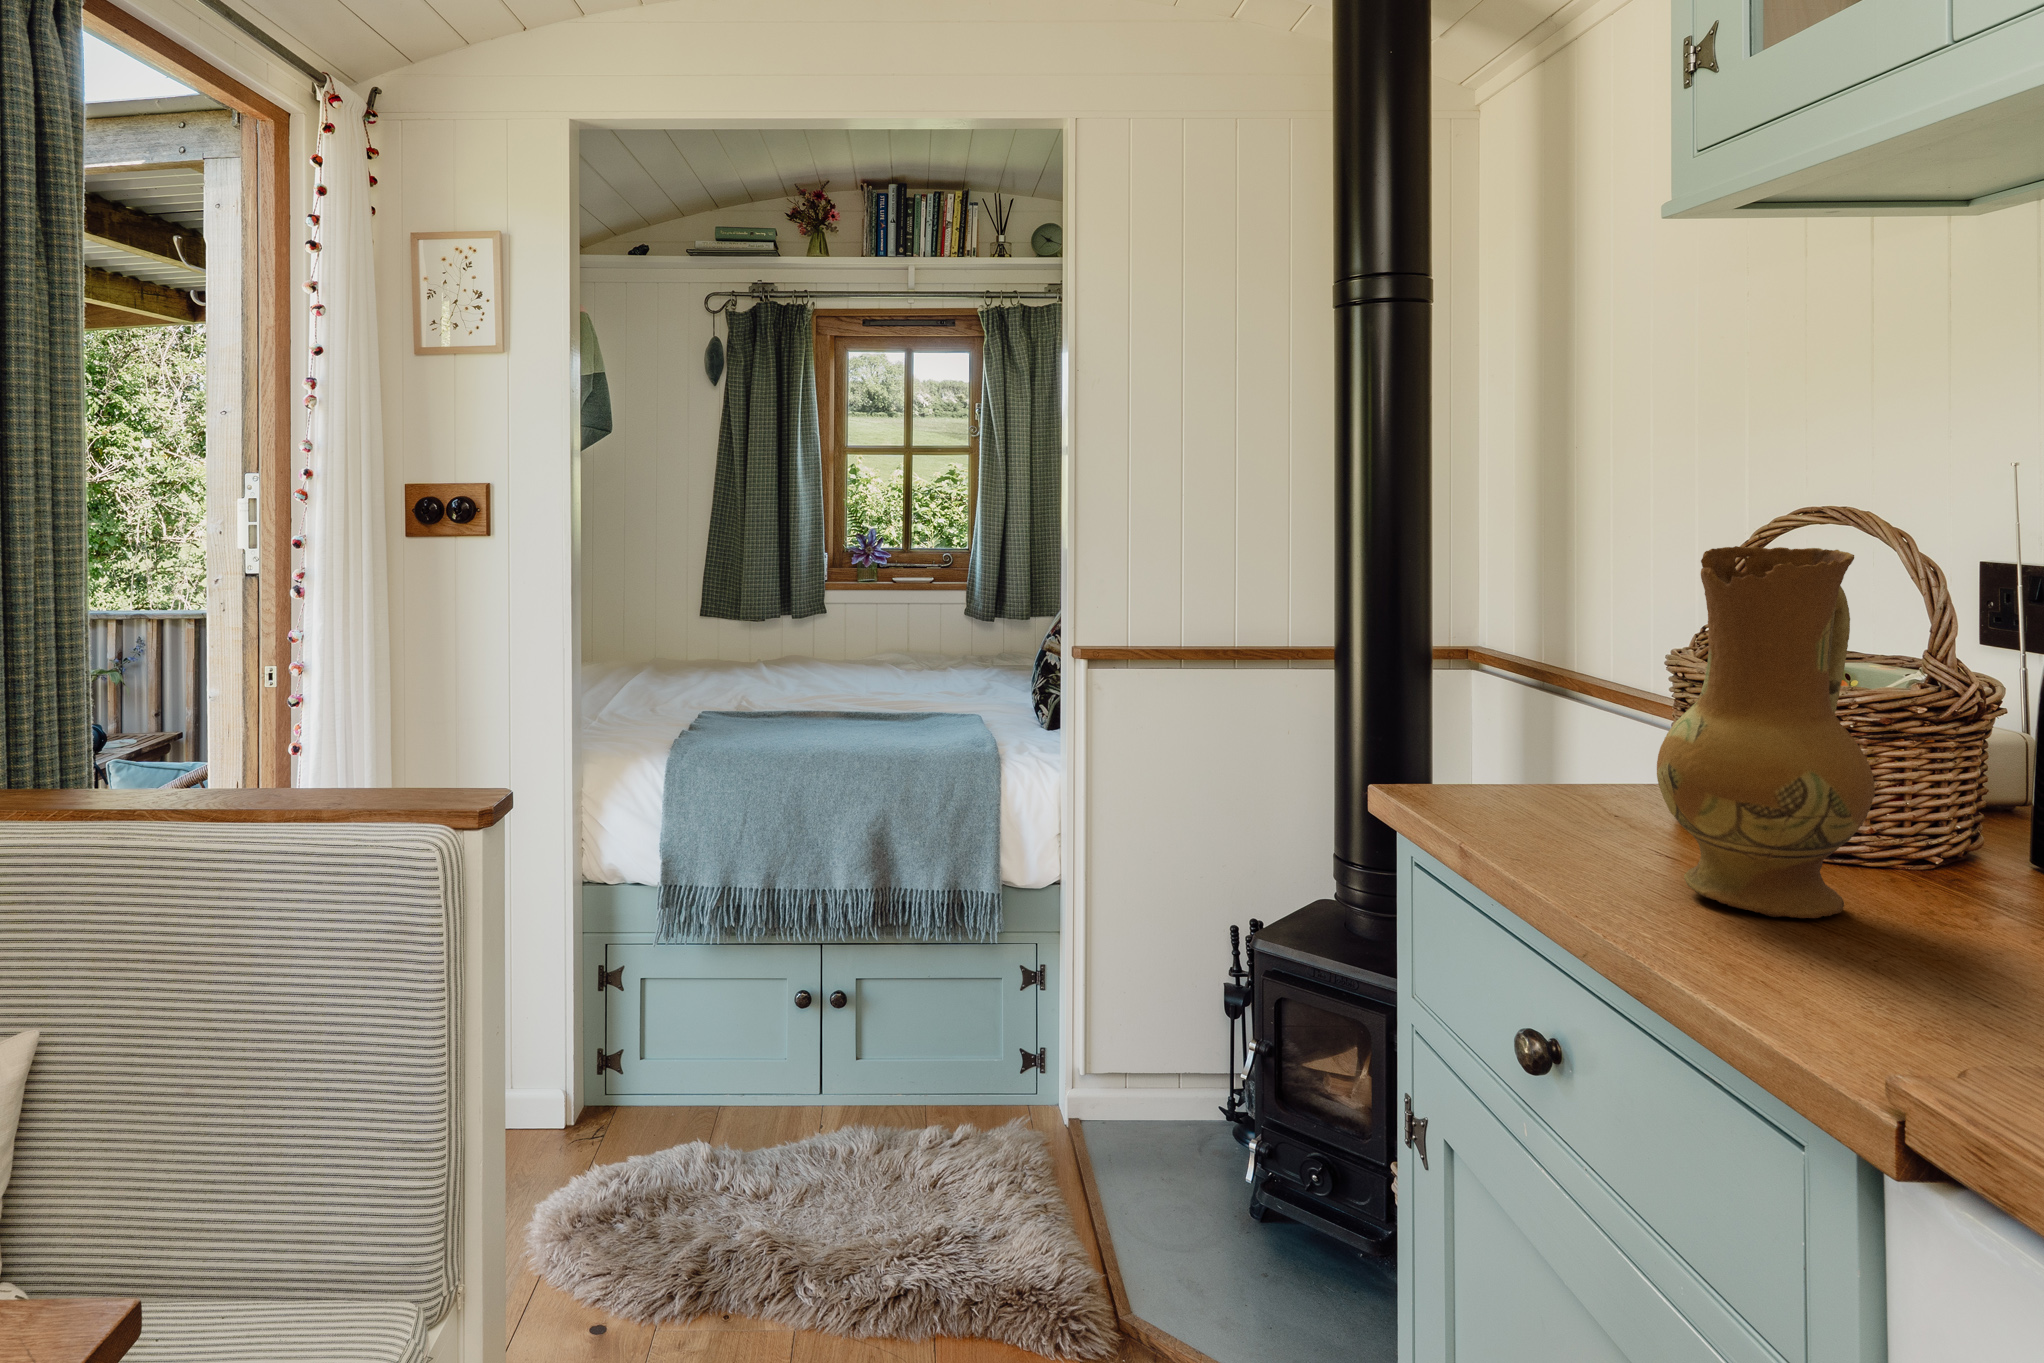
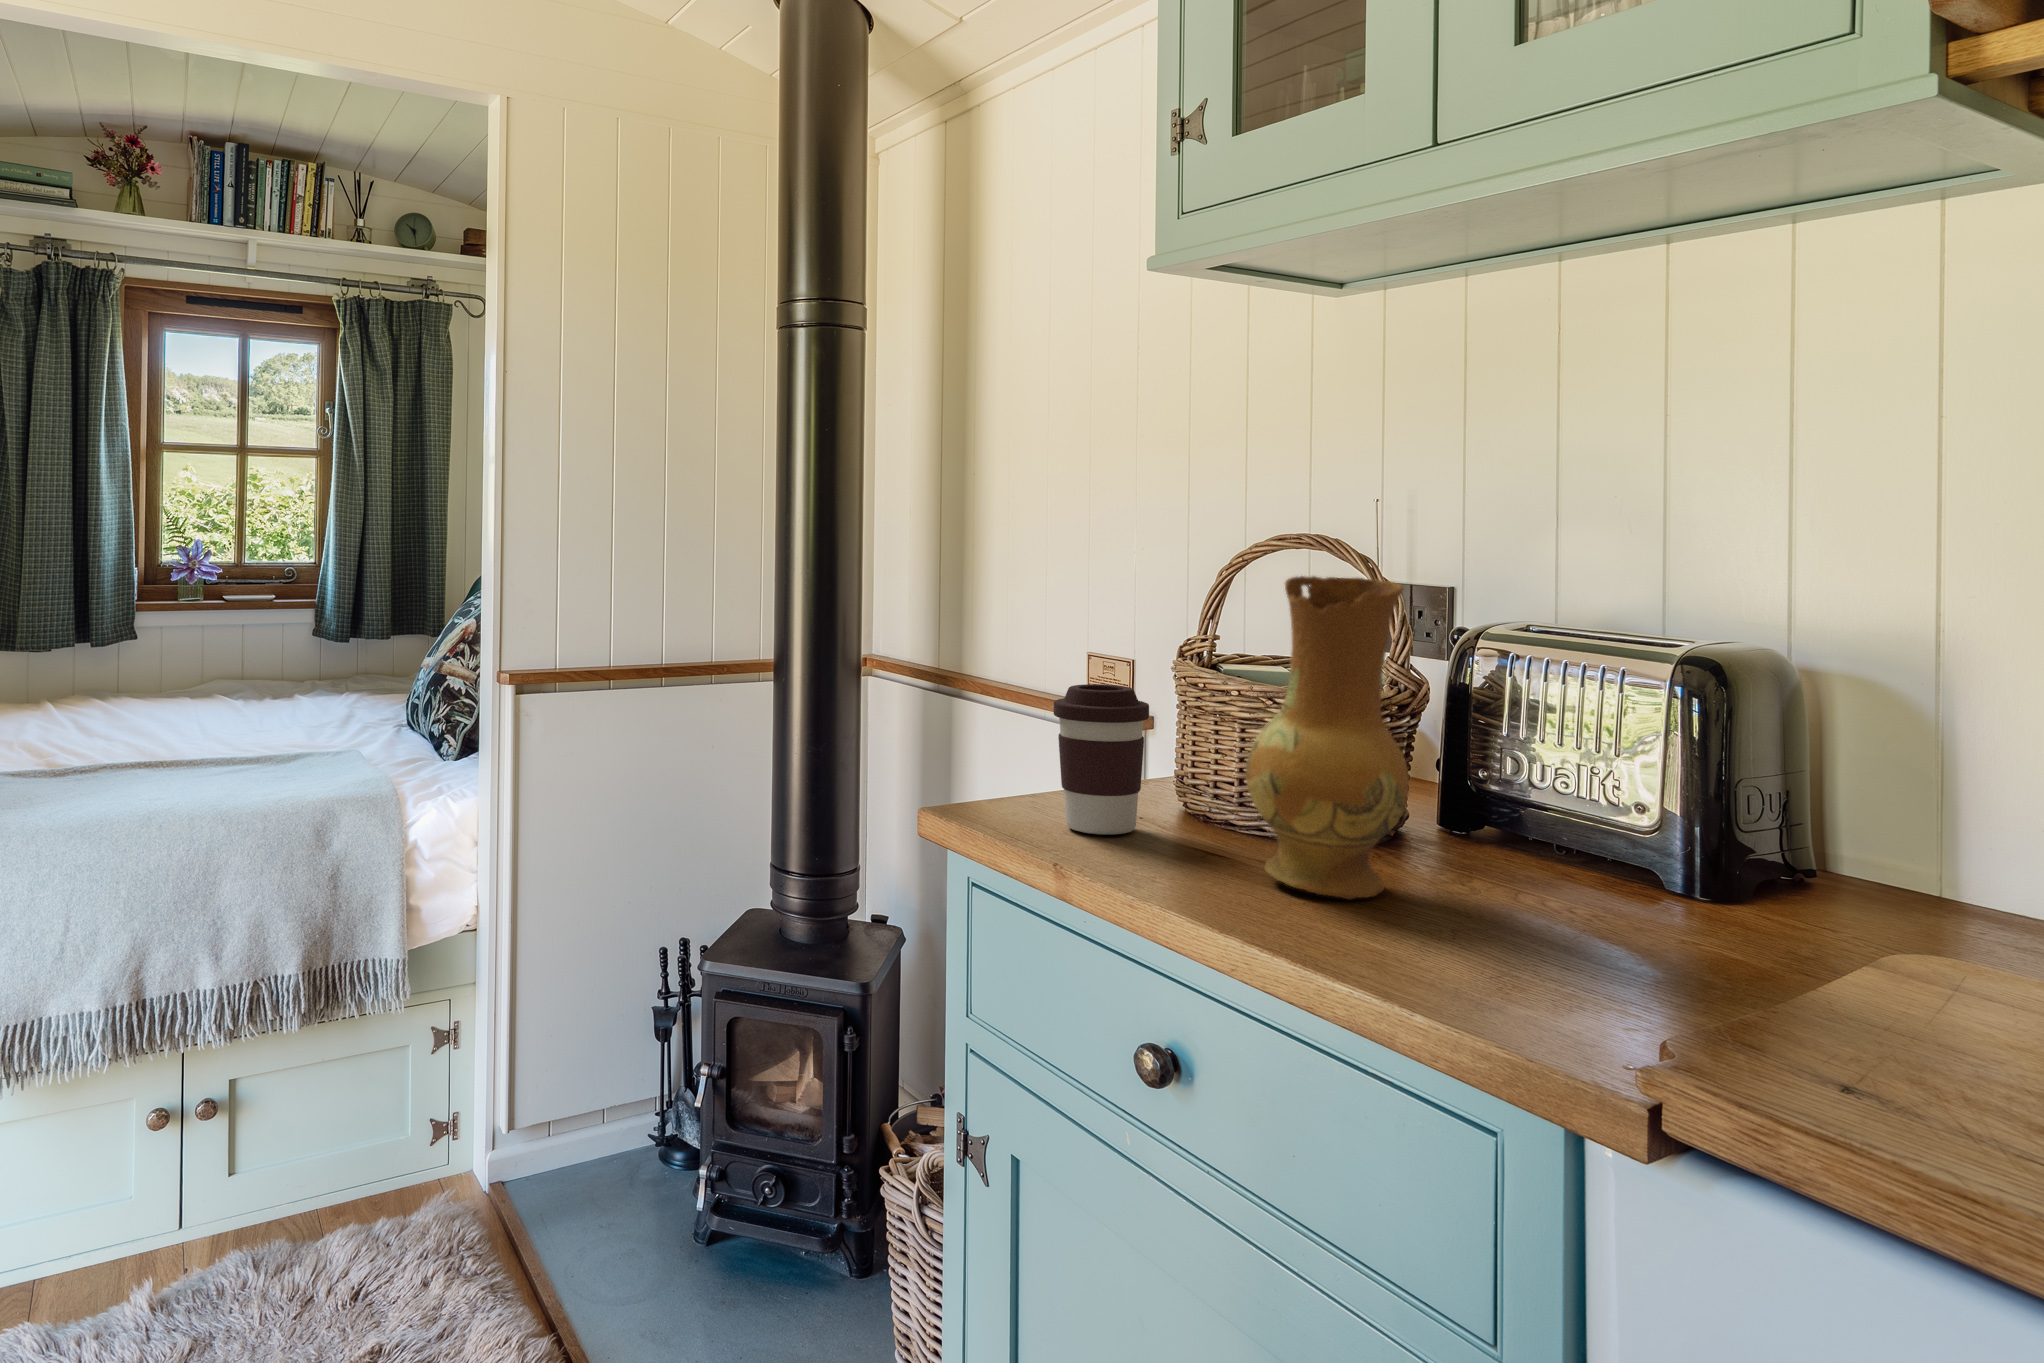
coffee cup: none [1489,668,1605,829] -> present [1054,684,1149,835]

